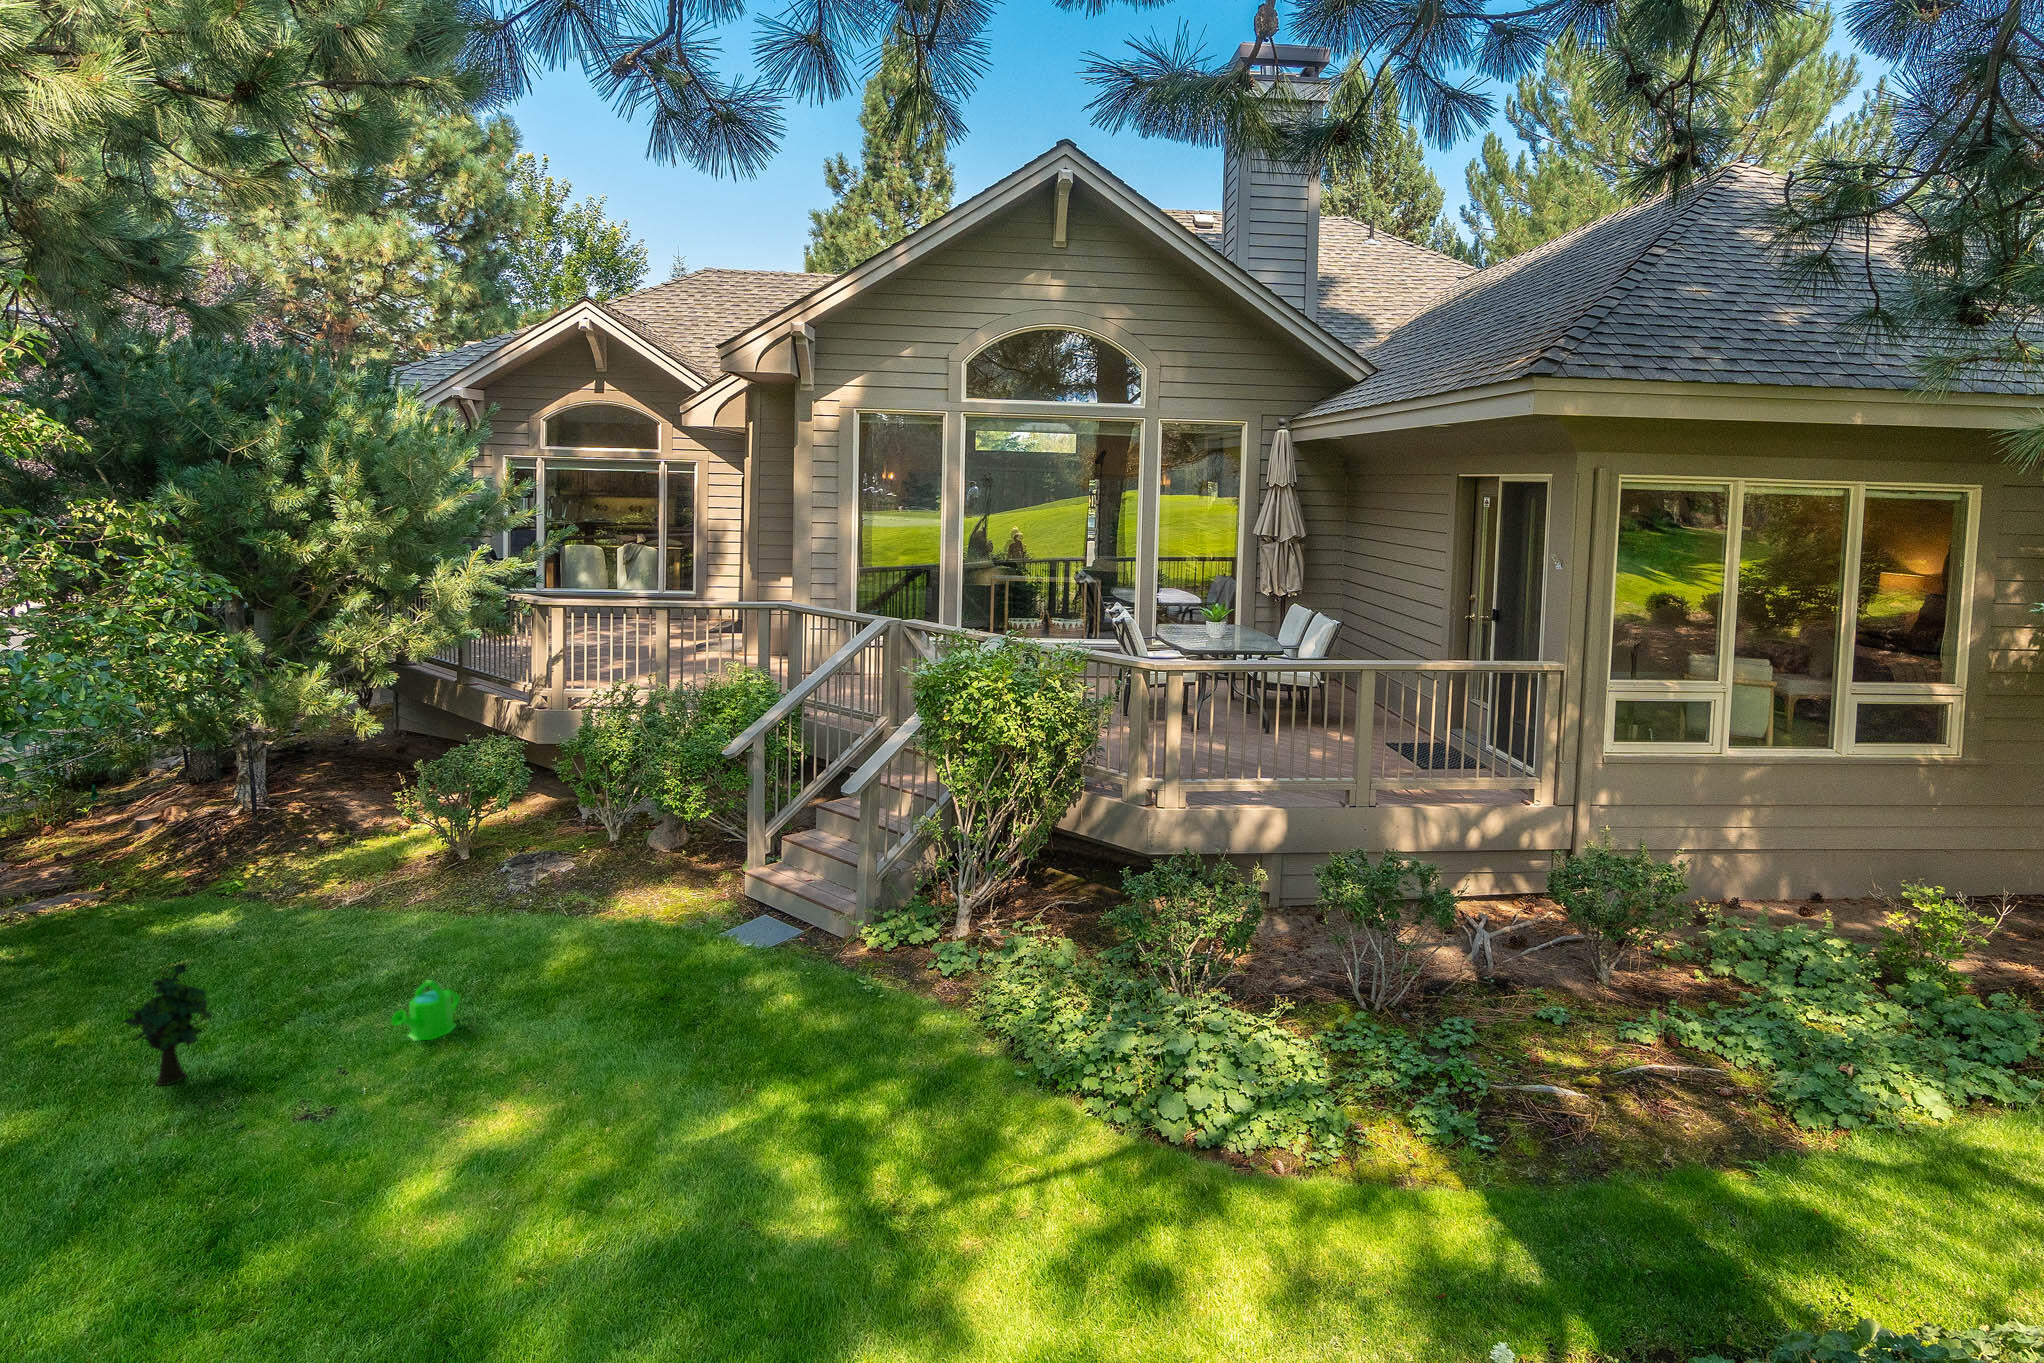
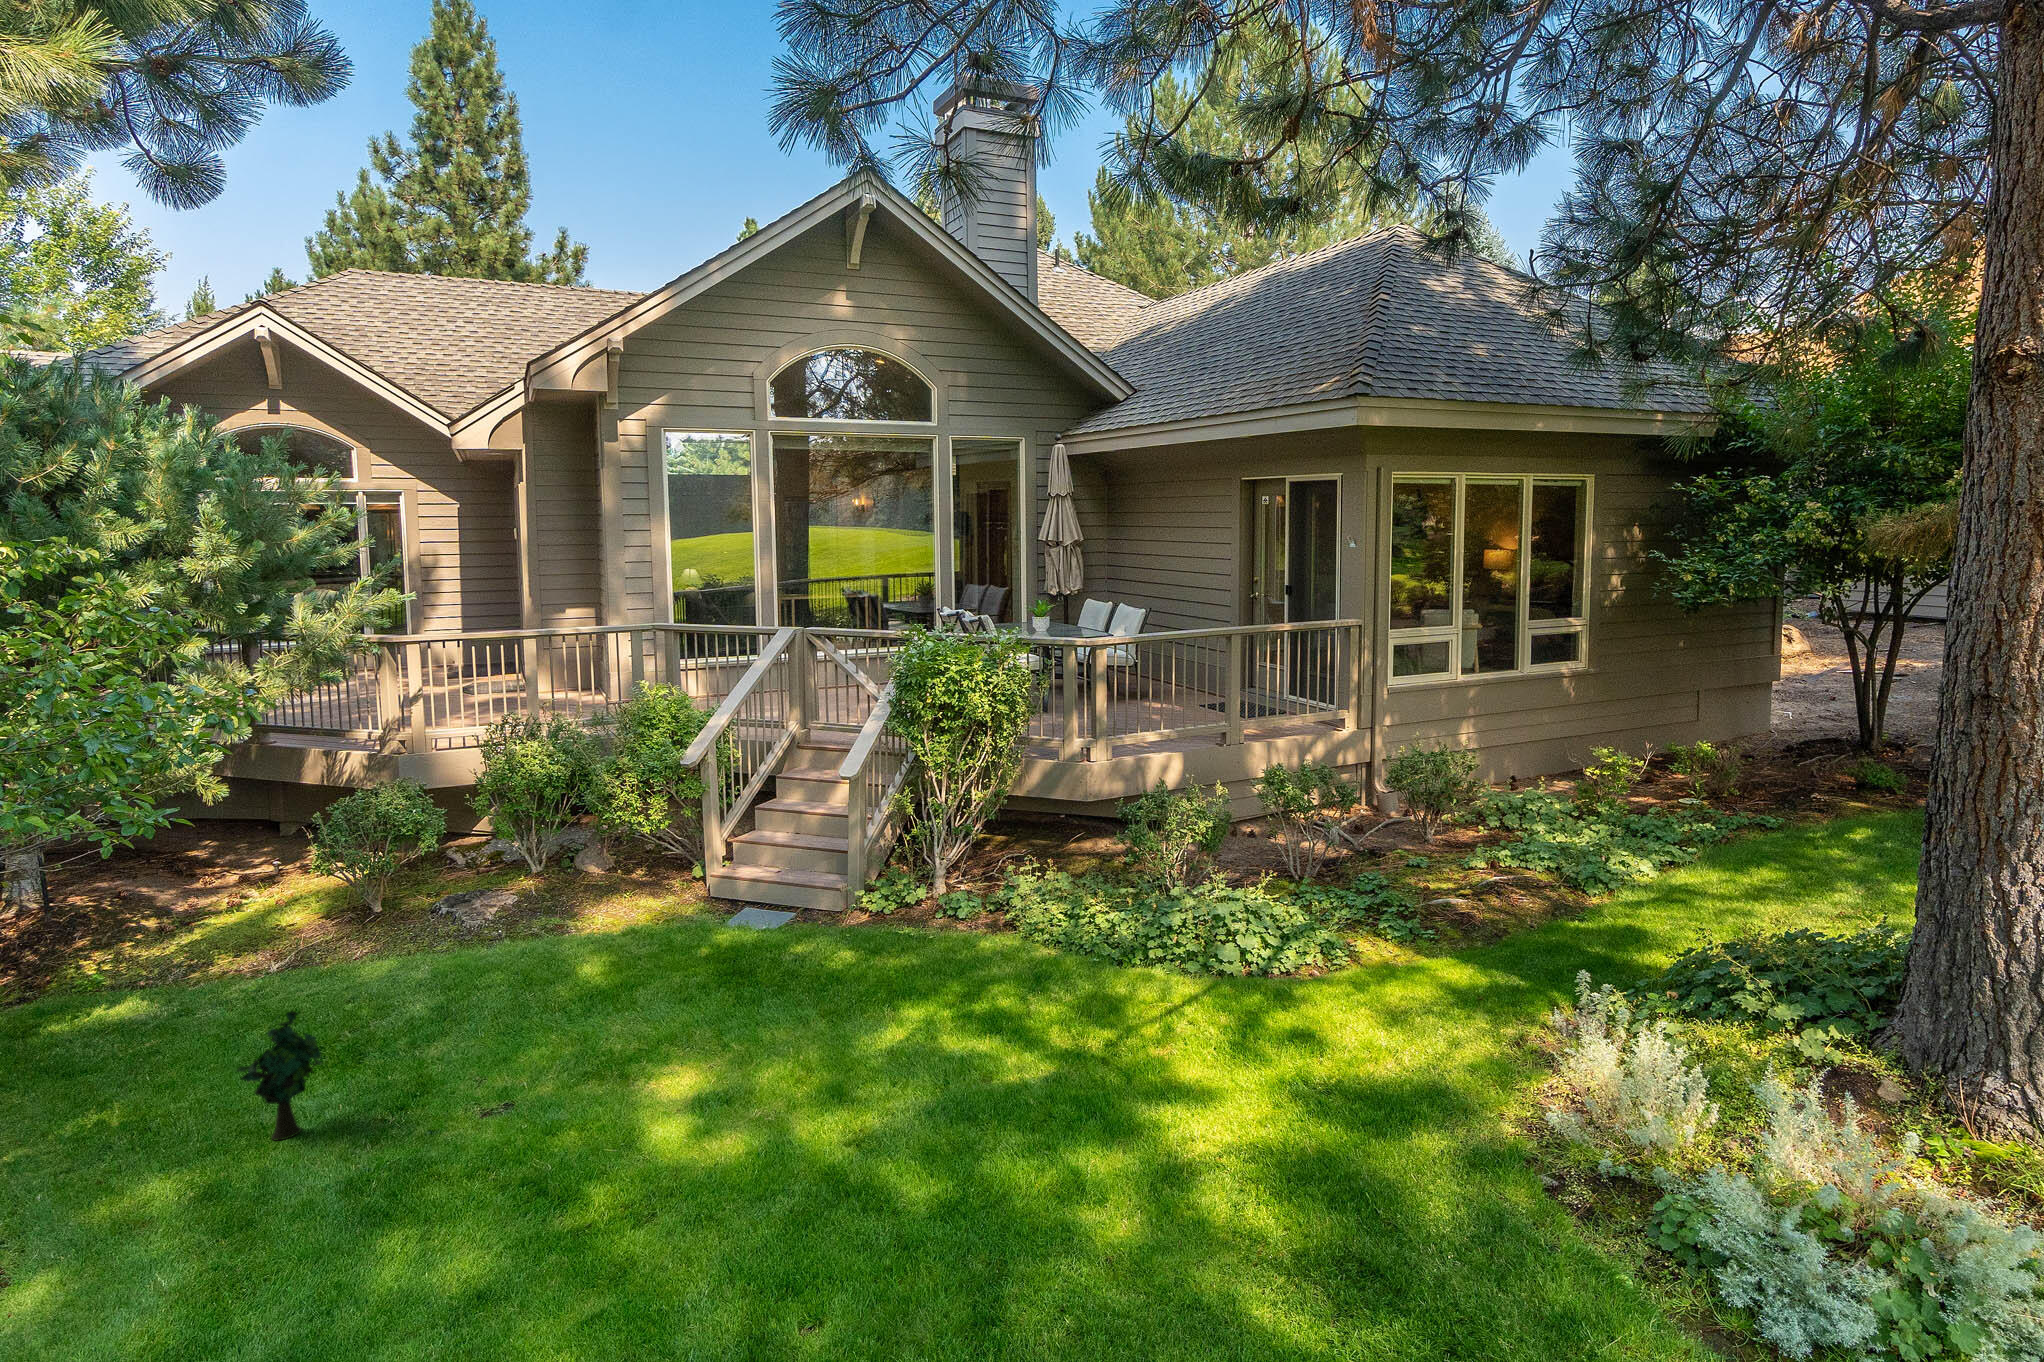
watering can: present [391,980,460,1041] -> none [504,996,549,1056]

